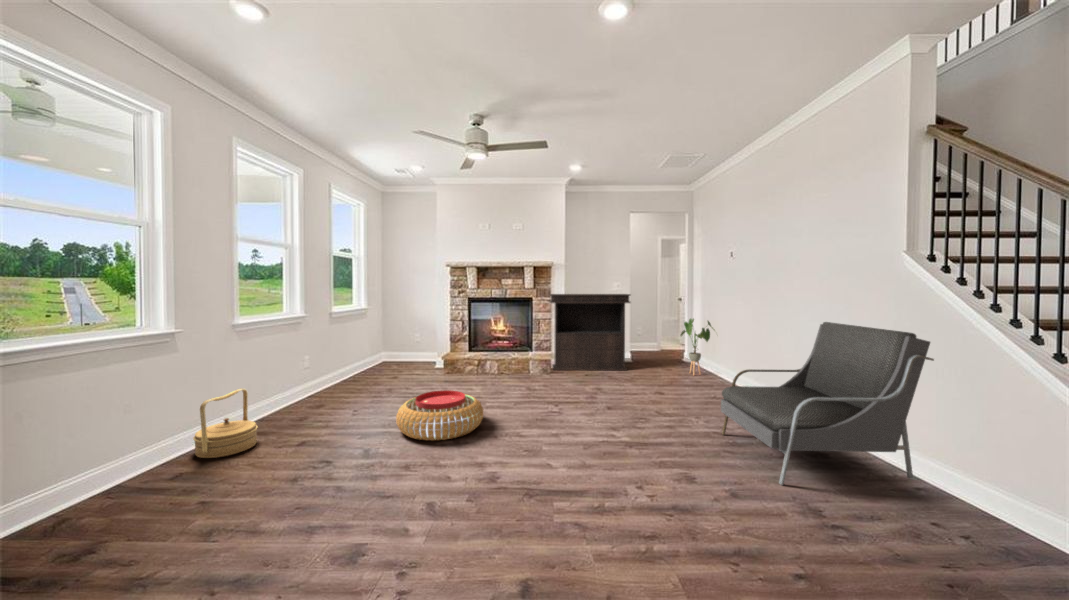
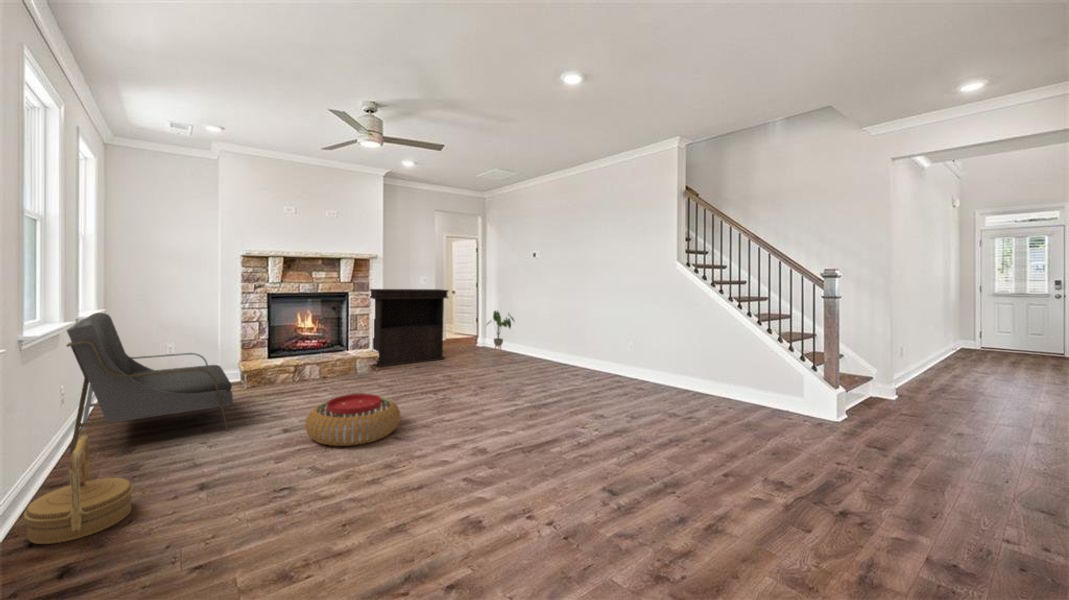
armchair: present [721,322,934,485] -> present [67,313,233,454]

